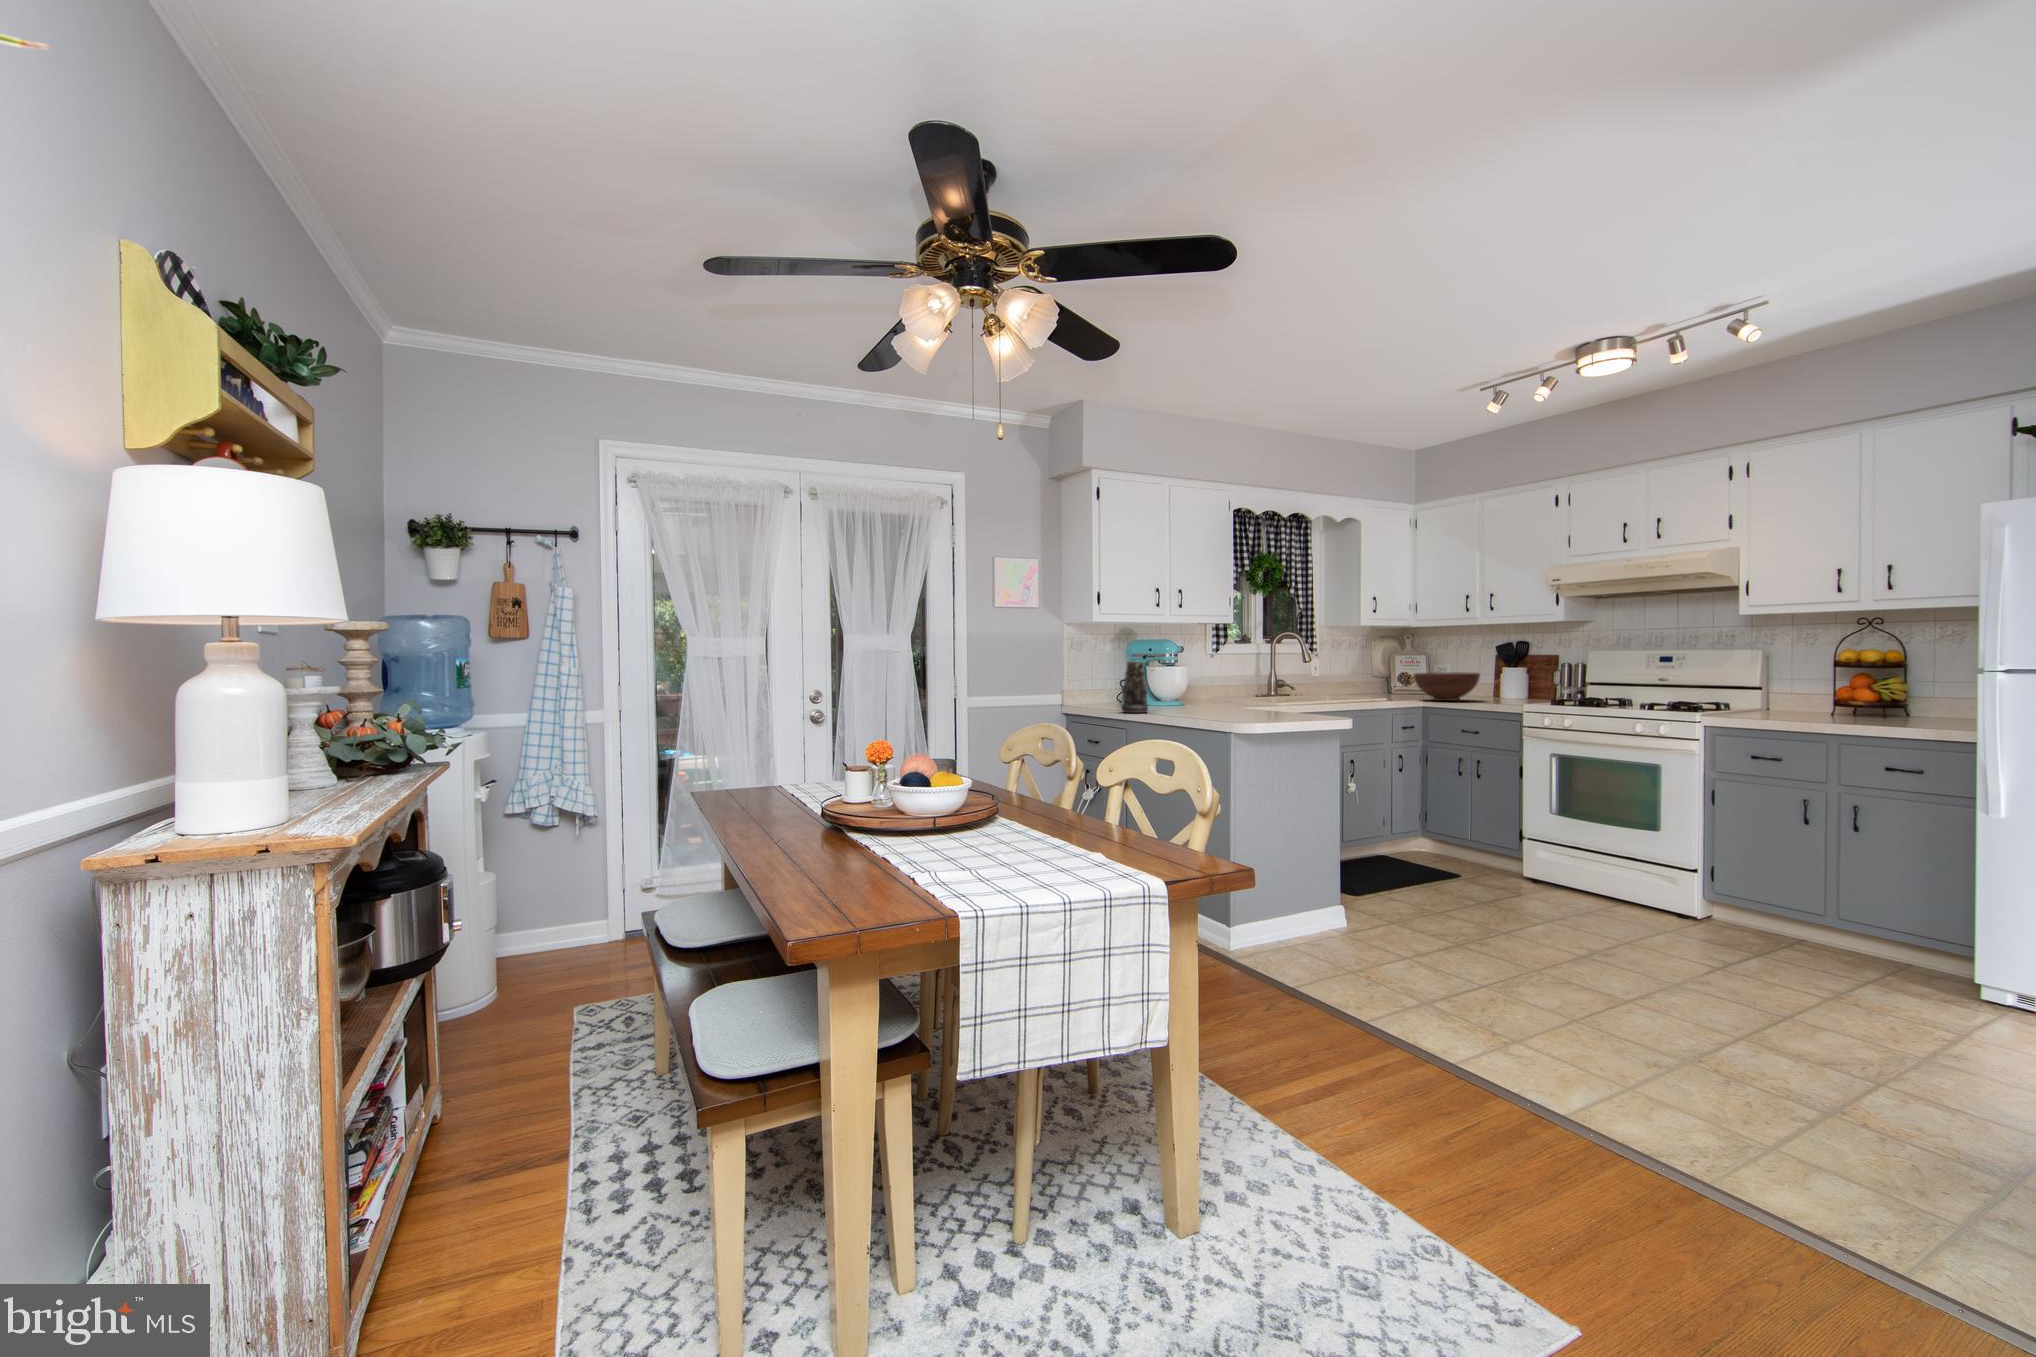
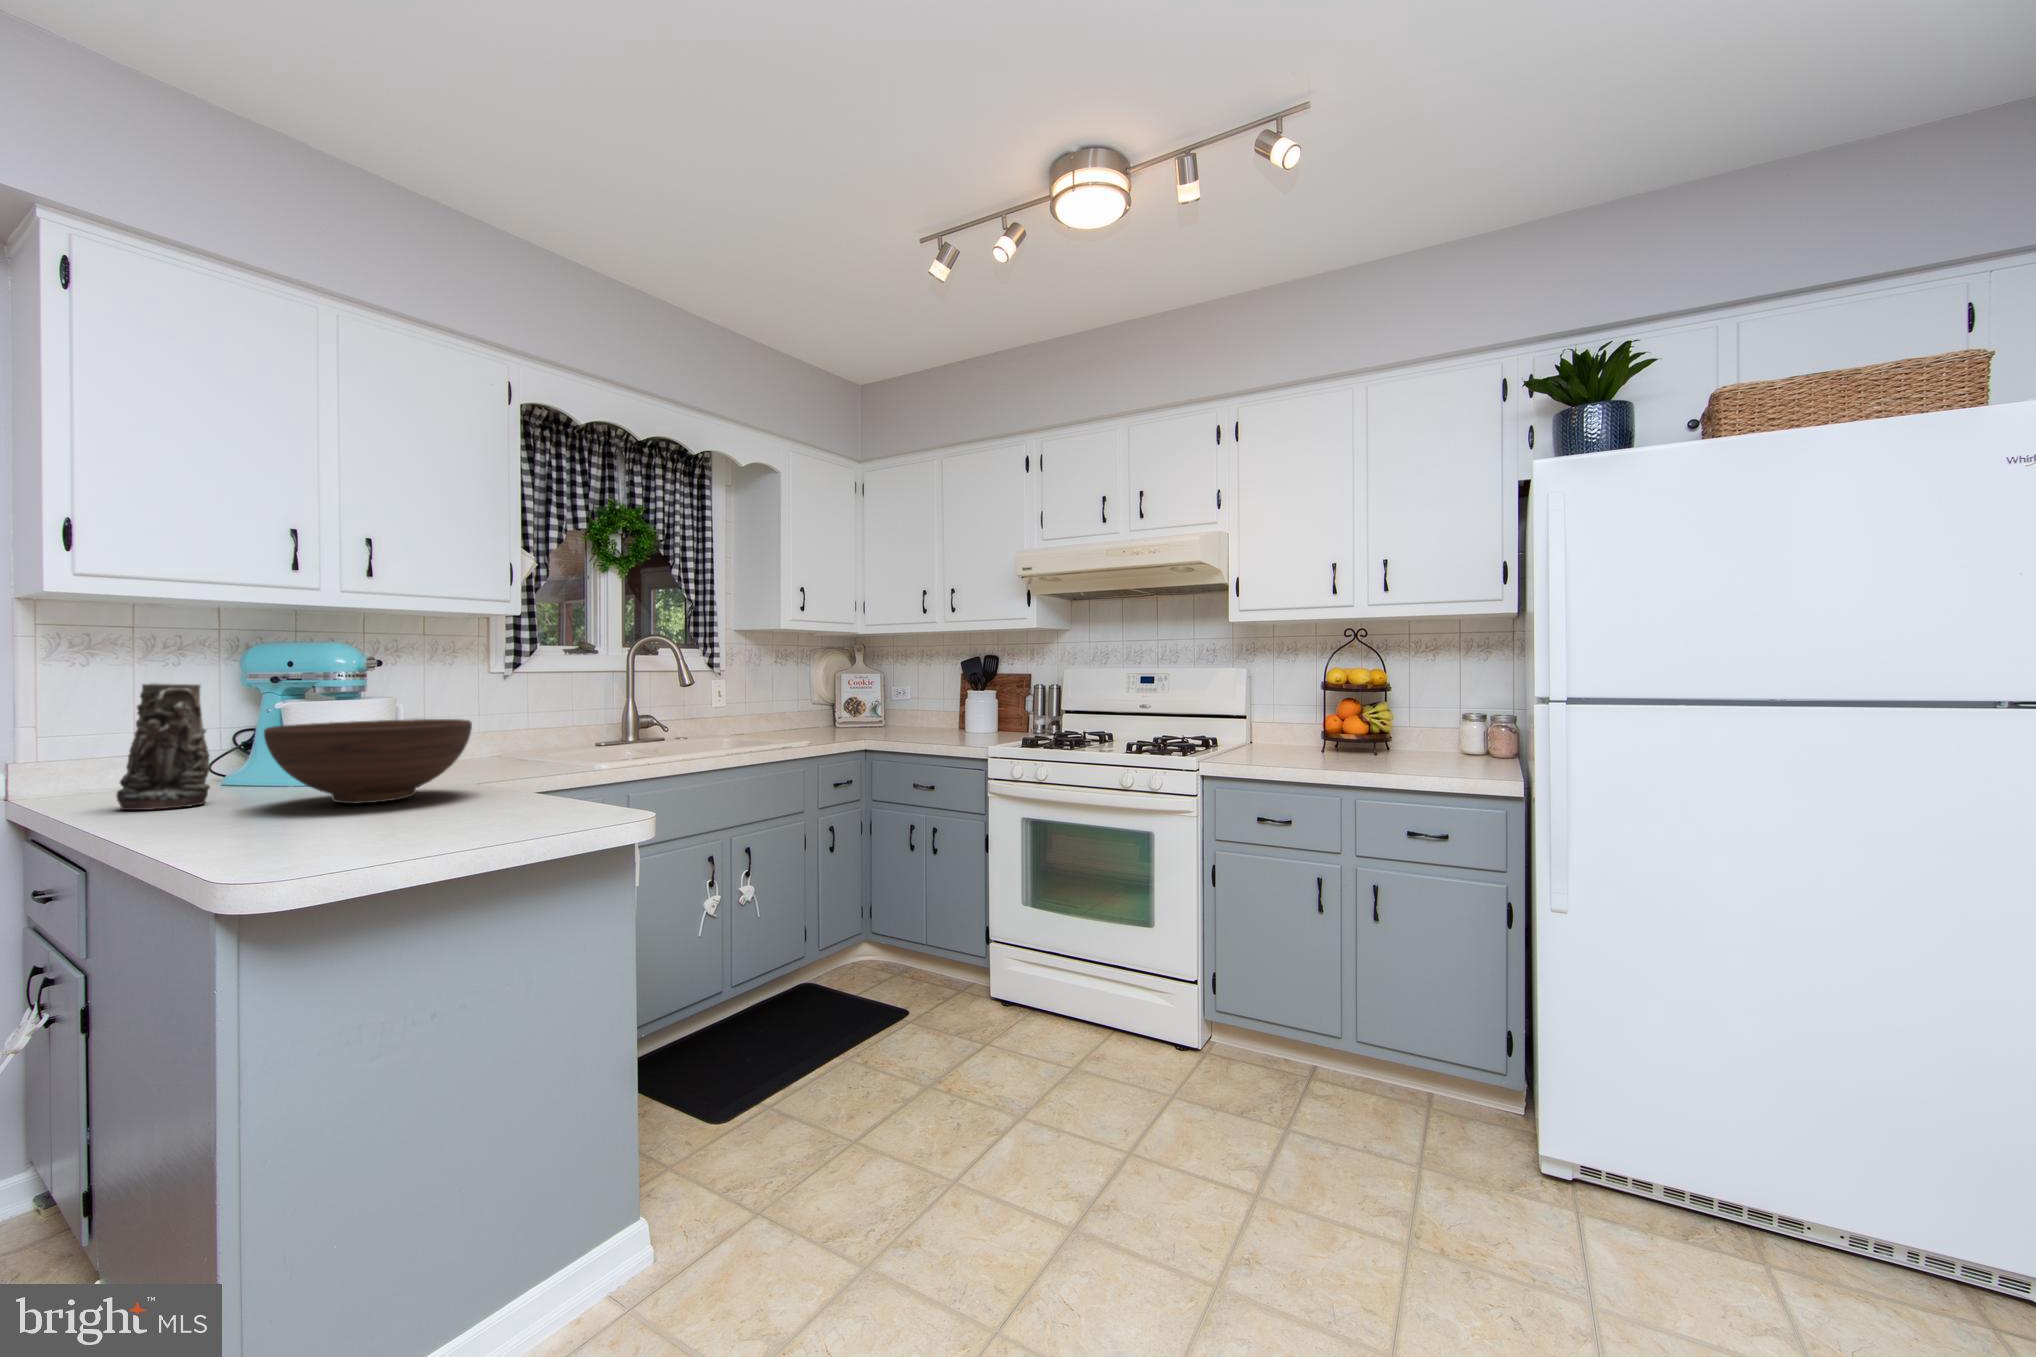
fruit bowl: present [1414,672,1480,701] -> present [264,719,472,804]

